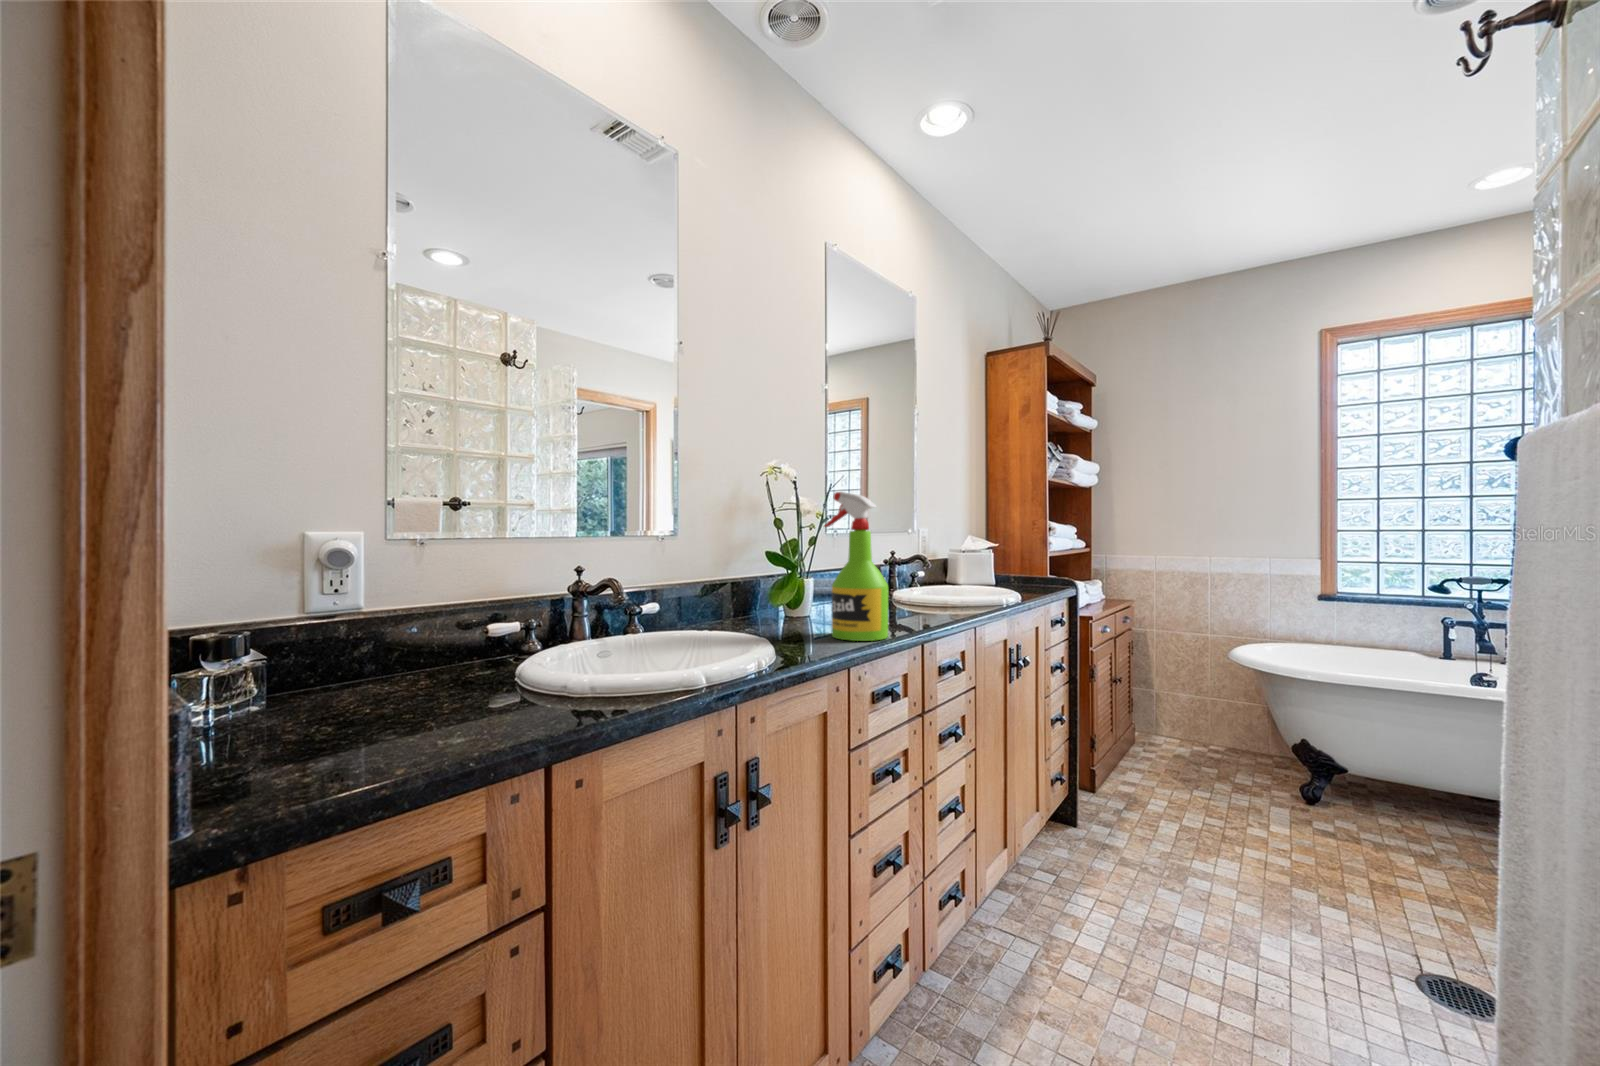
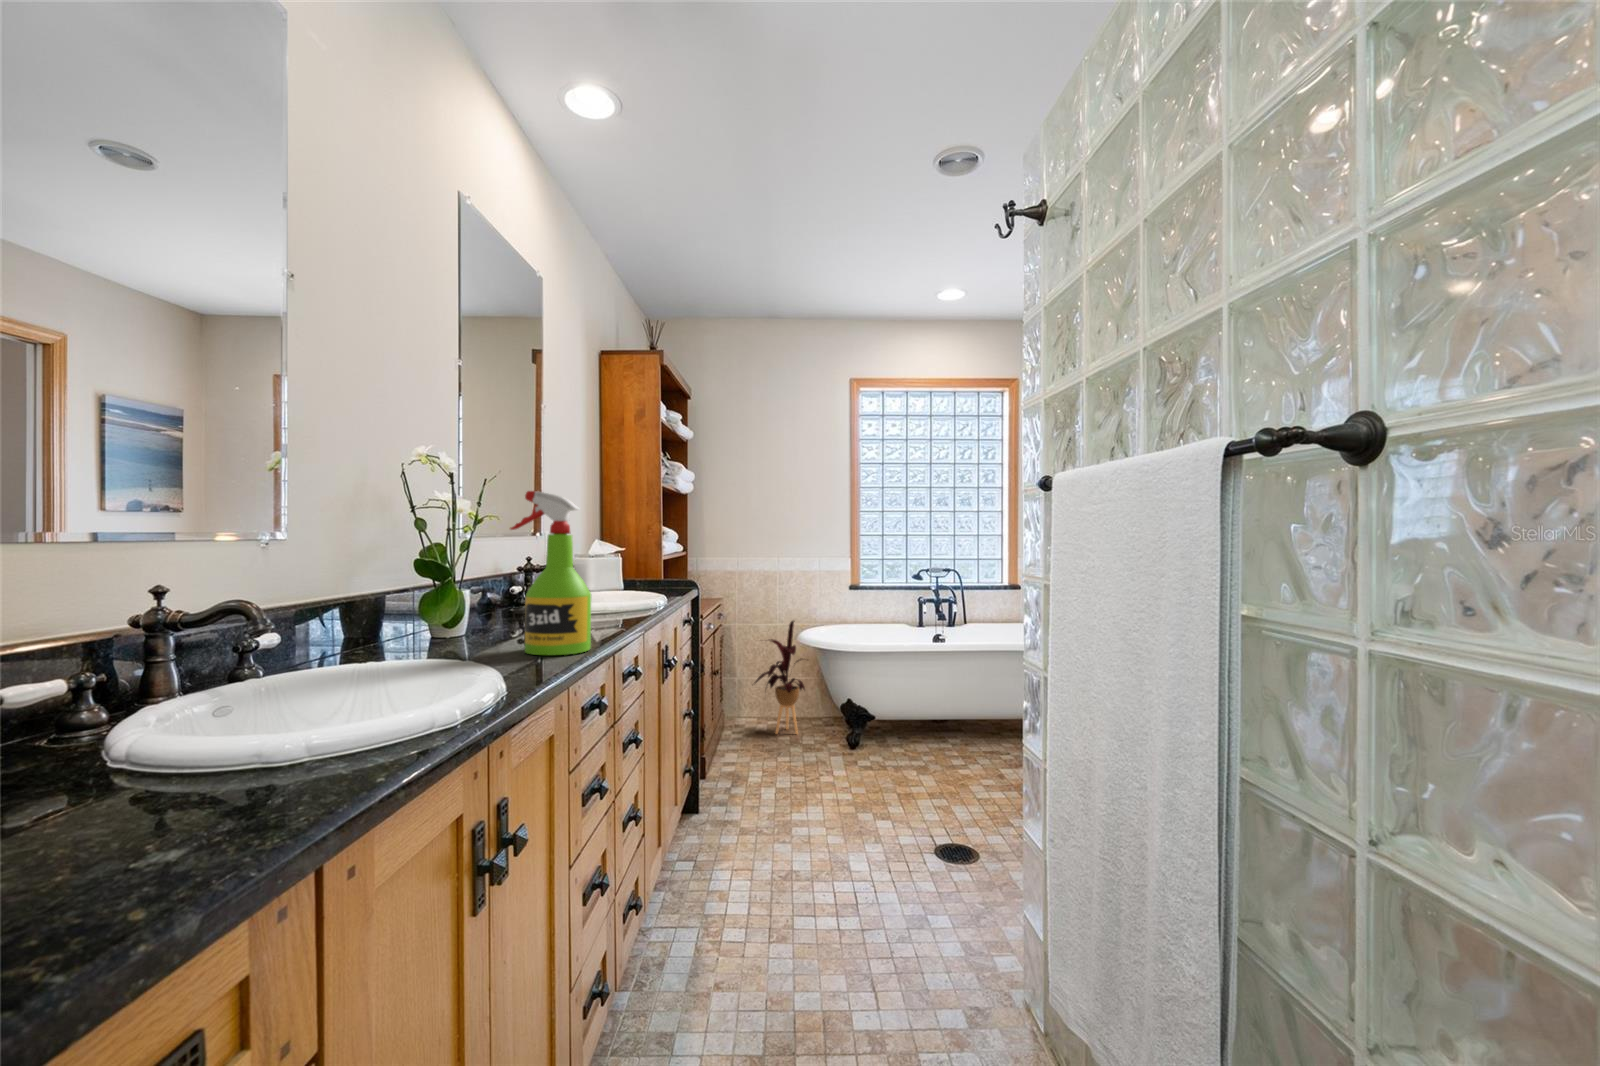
house plant: none [1165,630,1249,769] -> present [754,621,805,734]

